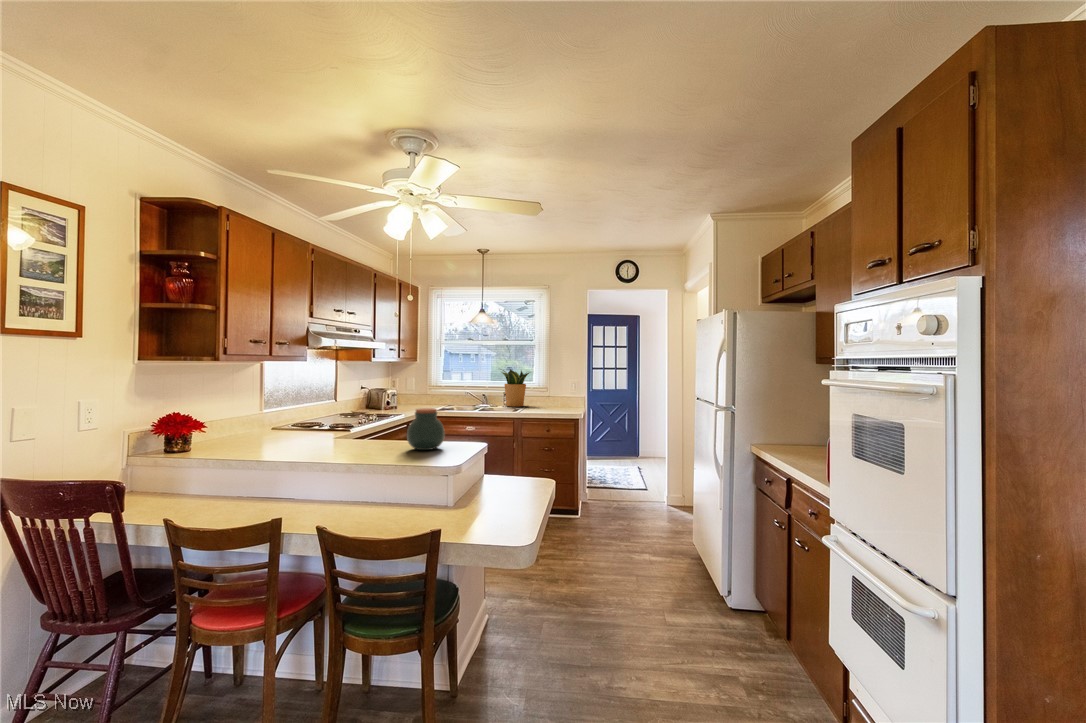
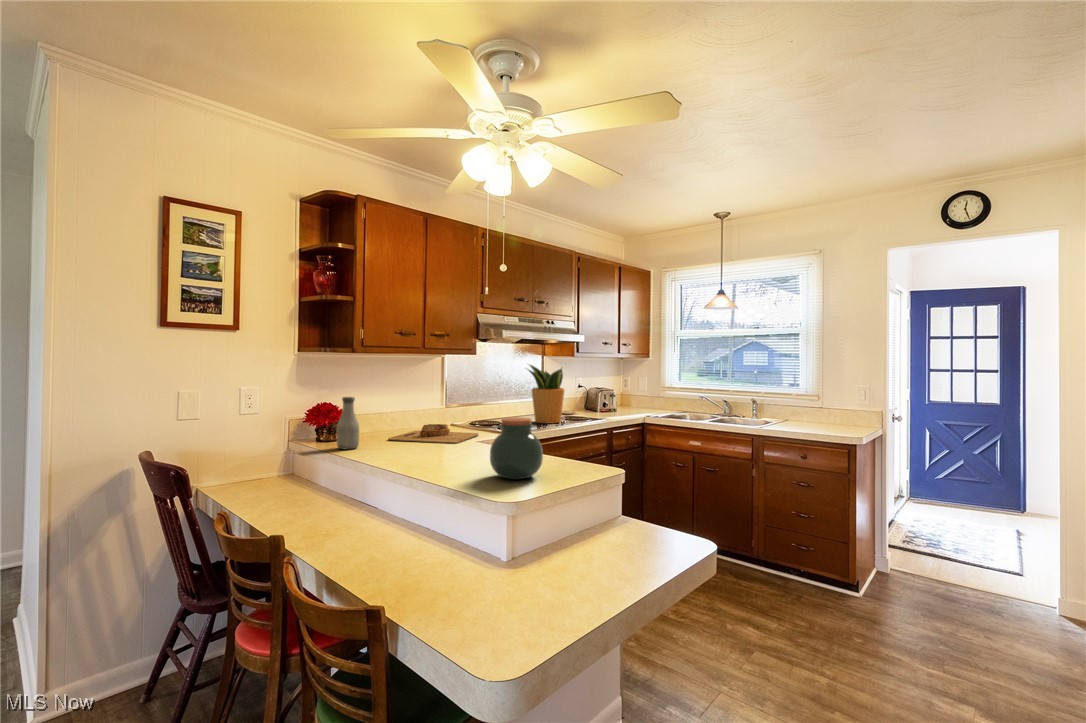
potted plant: present [502,369,529,407] -> present [529,365,564,424]
bottle: none [209,403,233,452] -> present [337,397,359,450]
cutting board: none [243,424,323,442] -> present [388,424,479,444]

